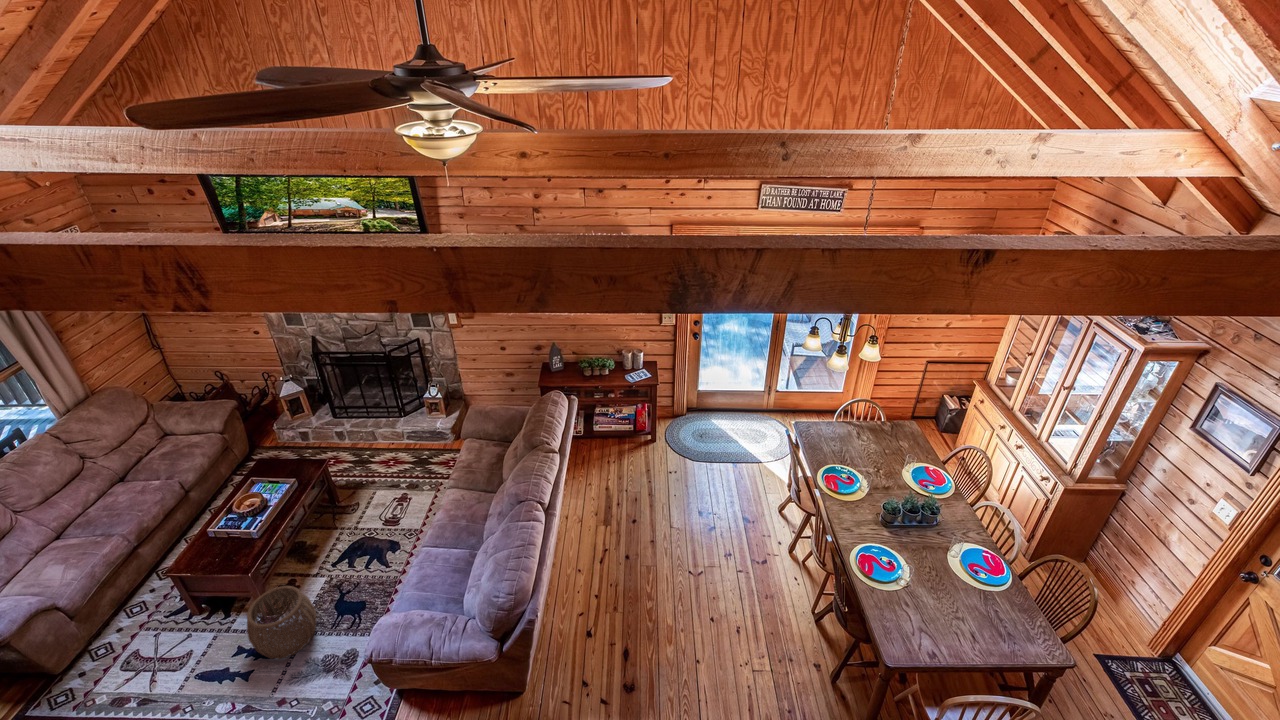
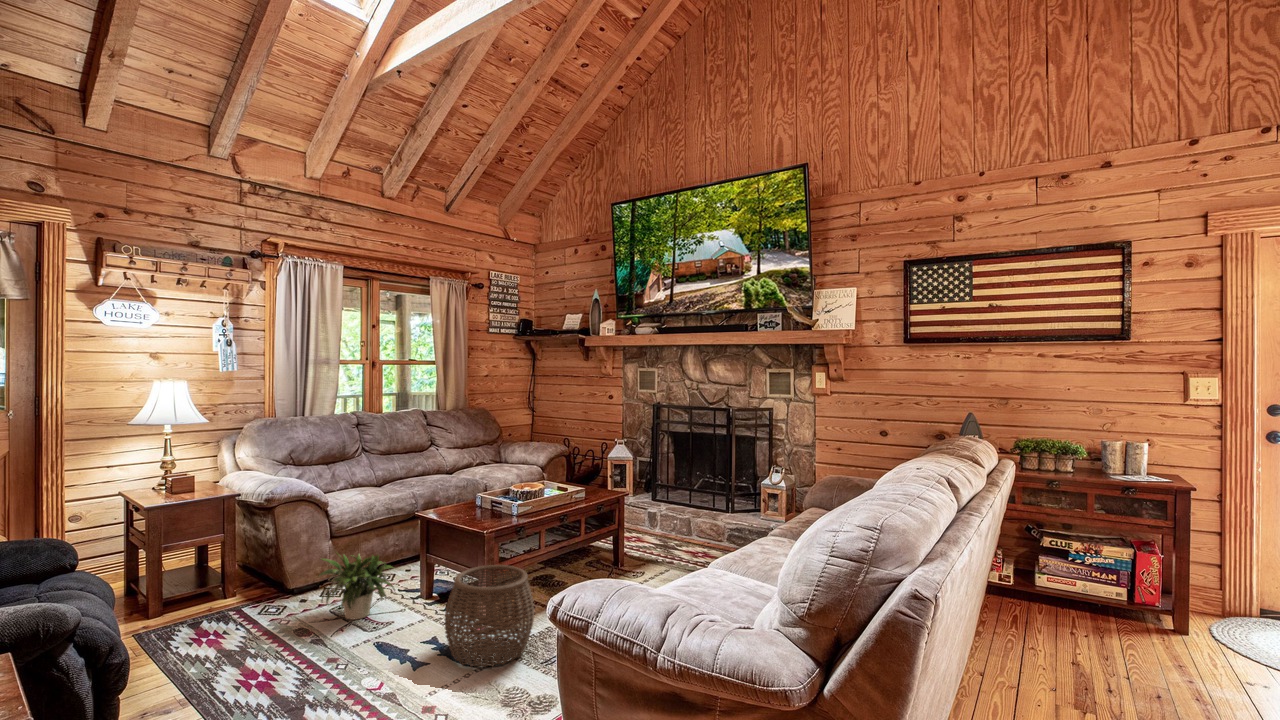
potted plant: none [94,618,181,686] -> present [300,554,396,620]

